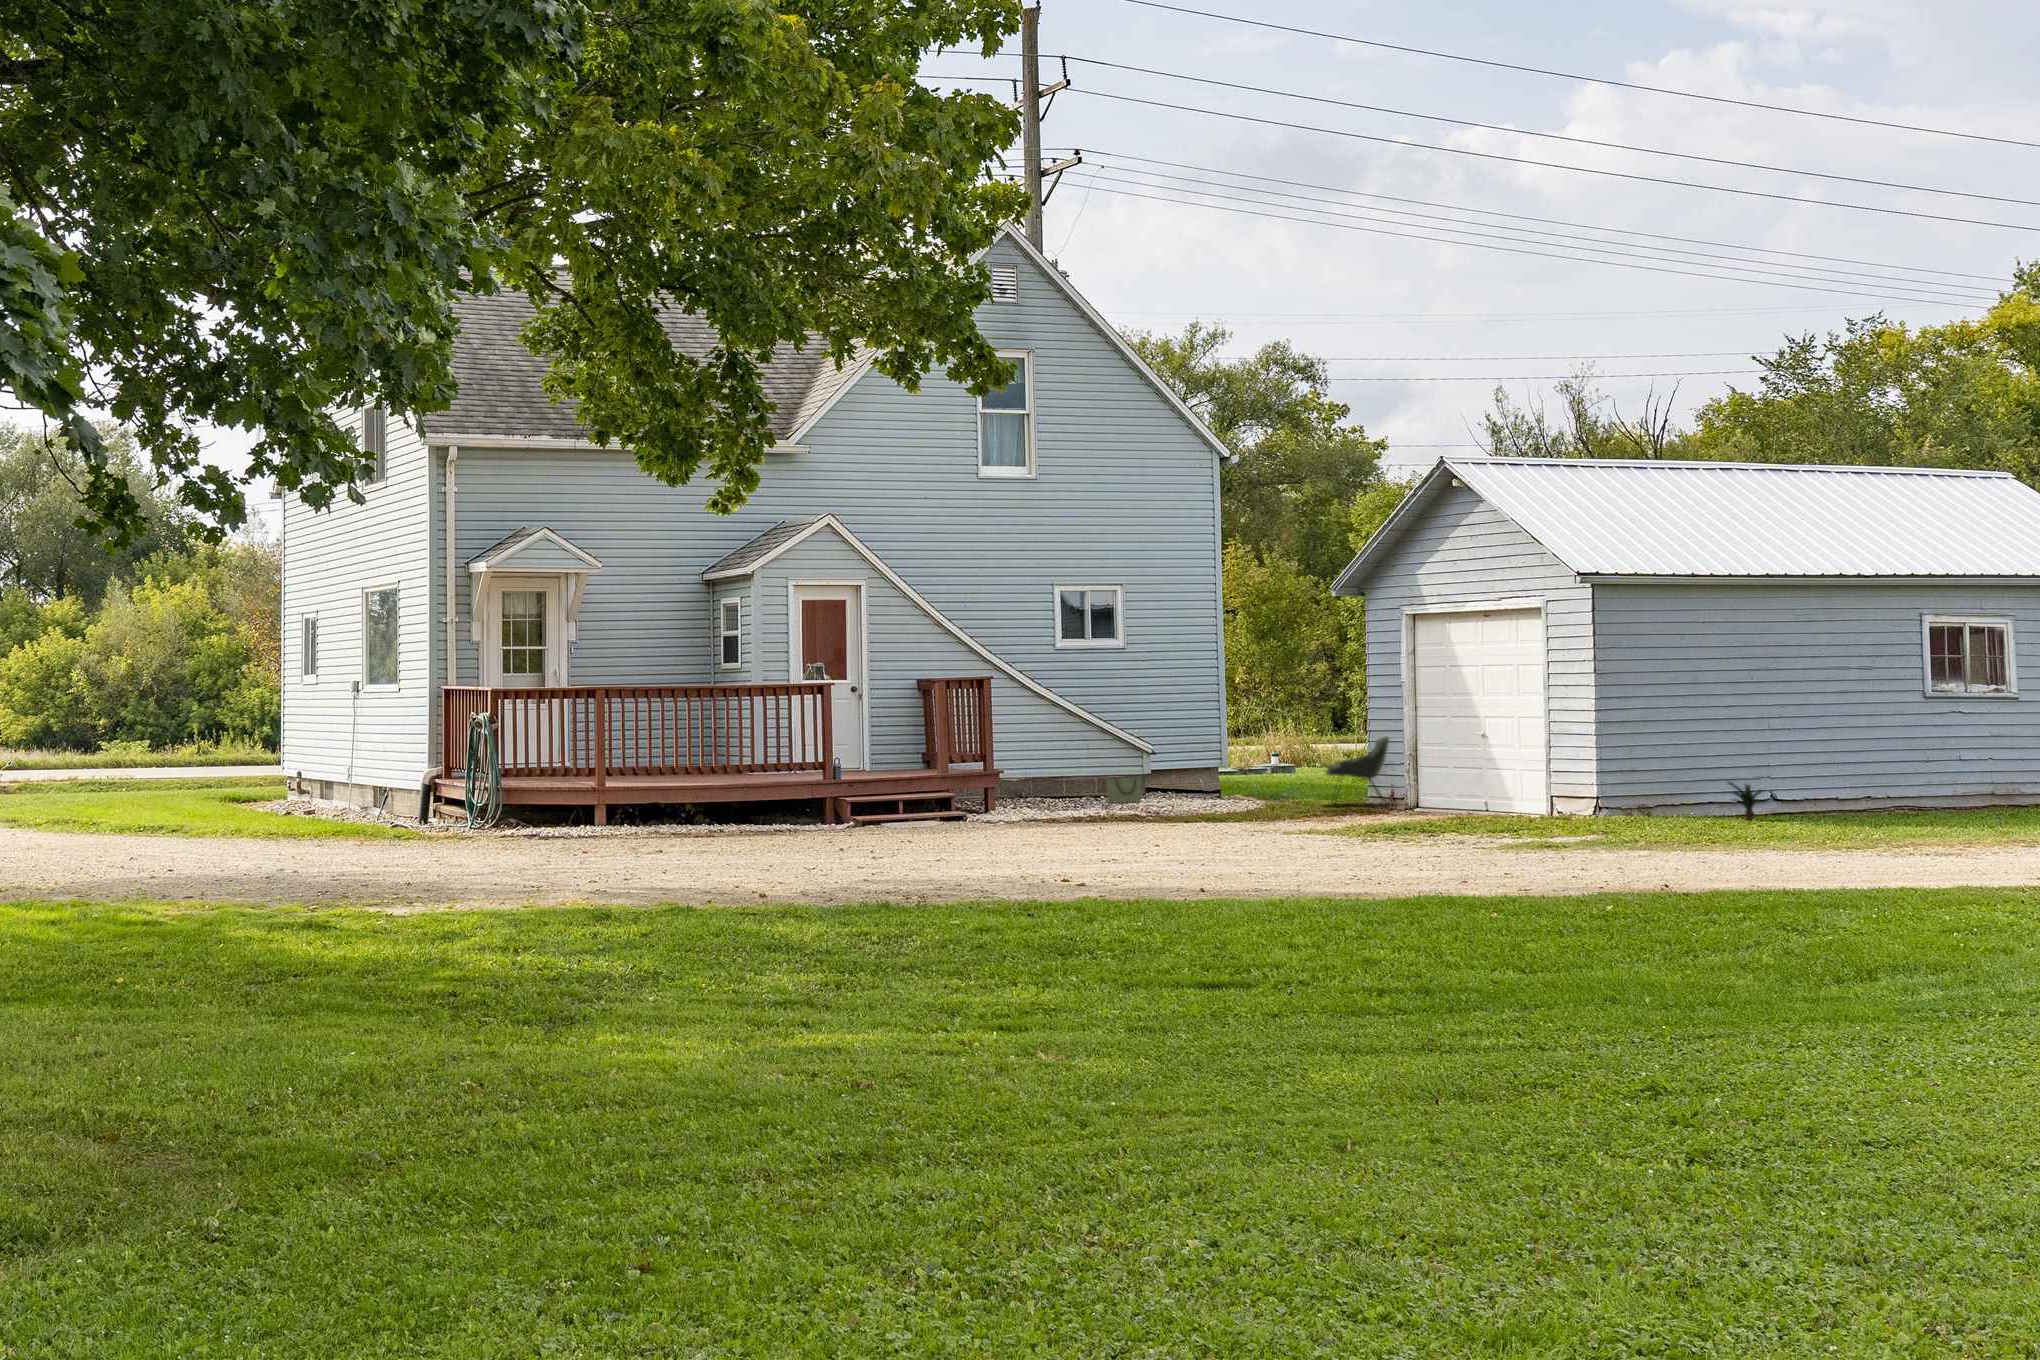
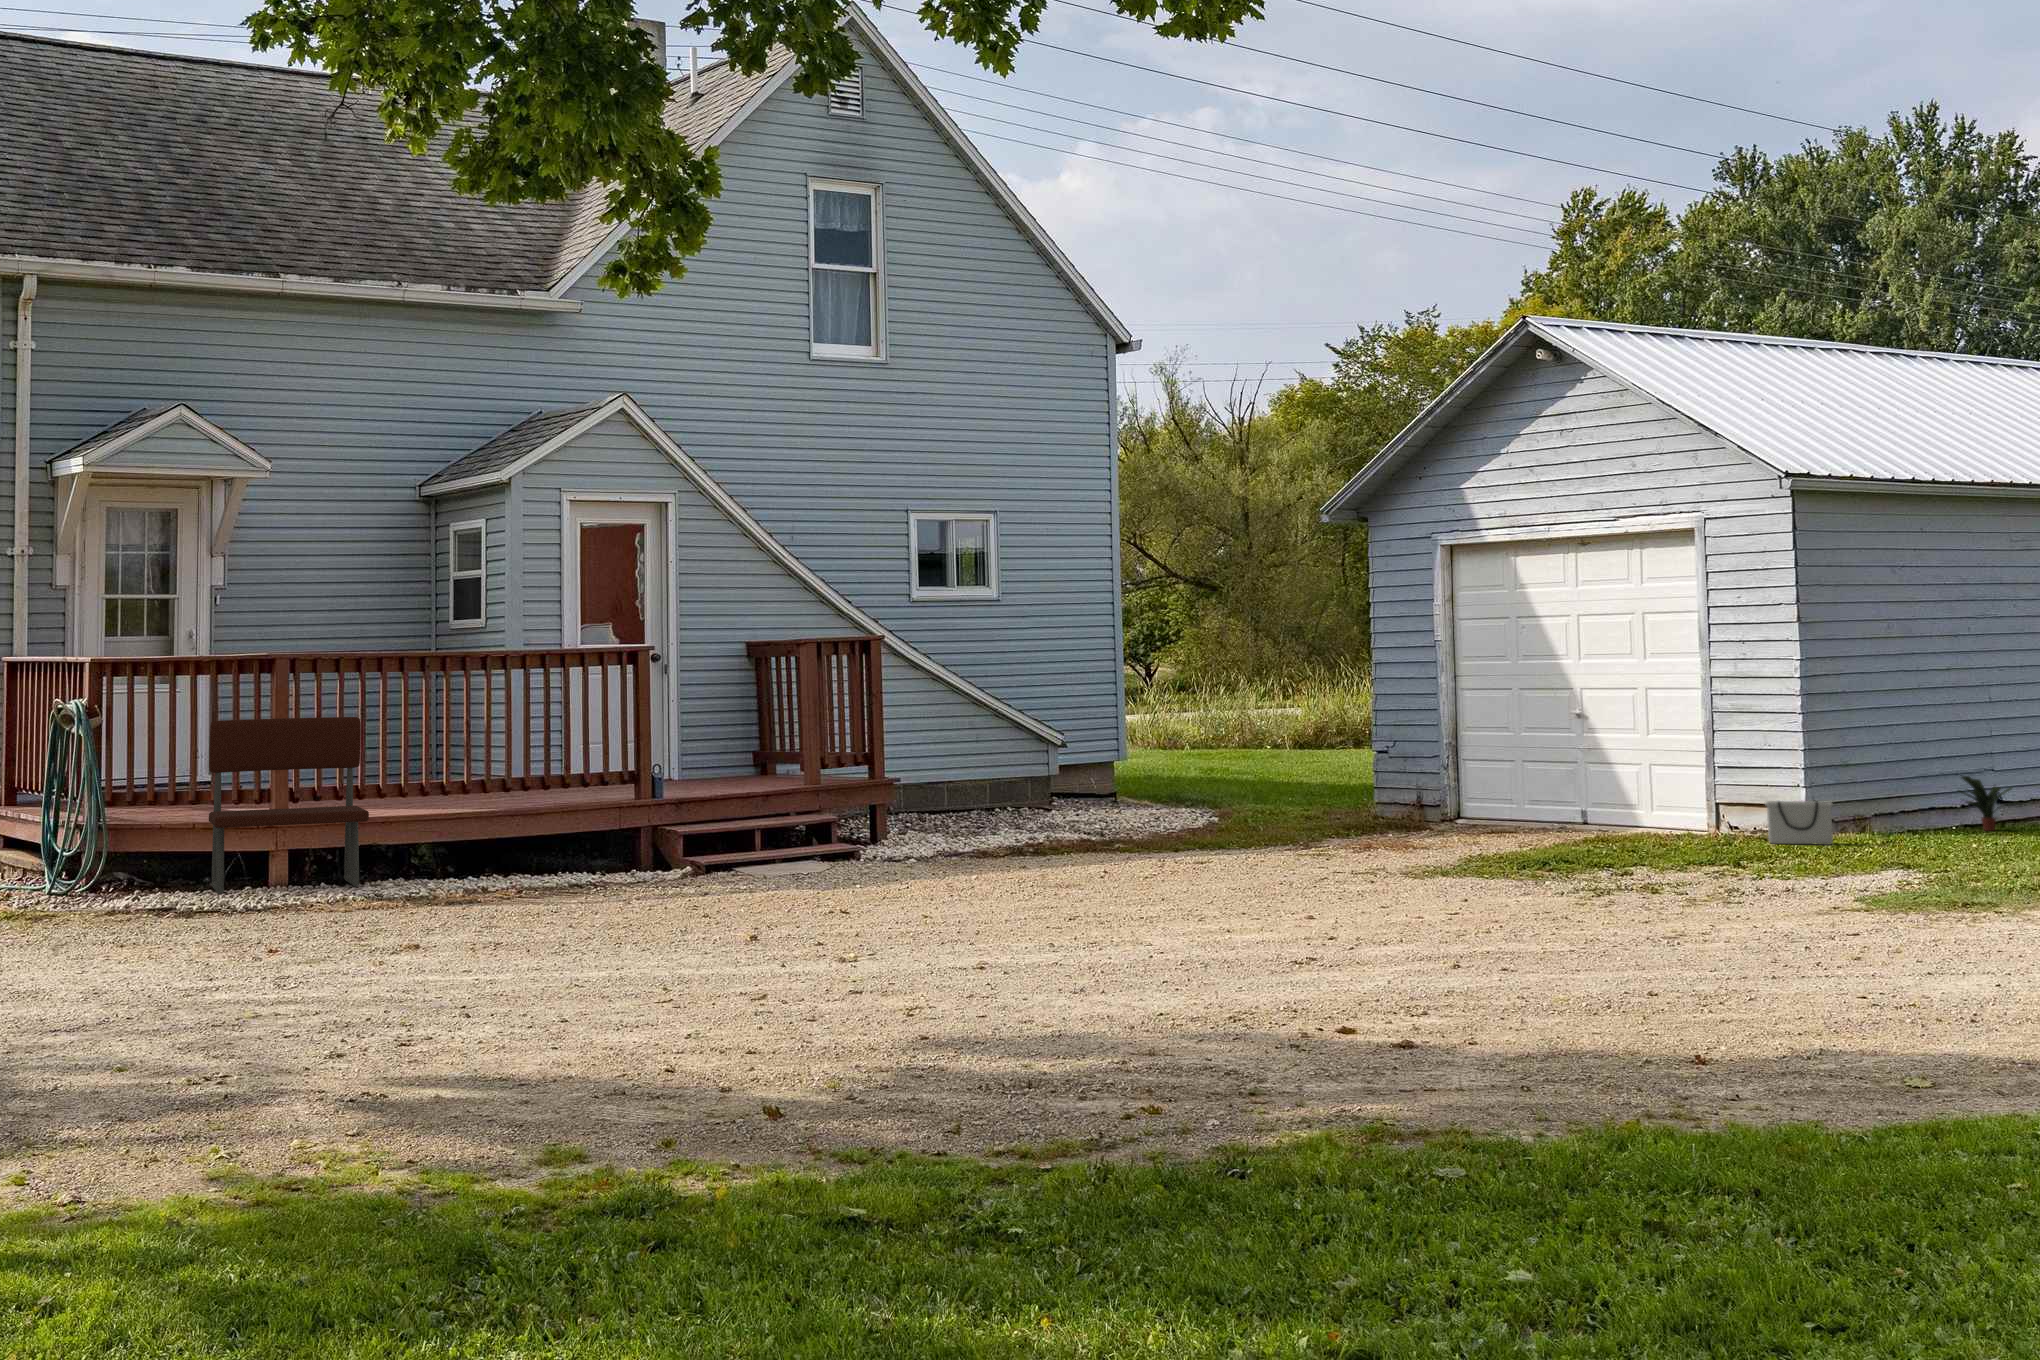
bench: none [562,726,652,826] -> present [209,717,369,894]
lounge chair: present [1325,736,1389,807] -> none [1302,715,1400,817]
storage bin: present [1106,778,1141,803] -> present [1765,801,1833,845]

